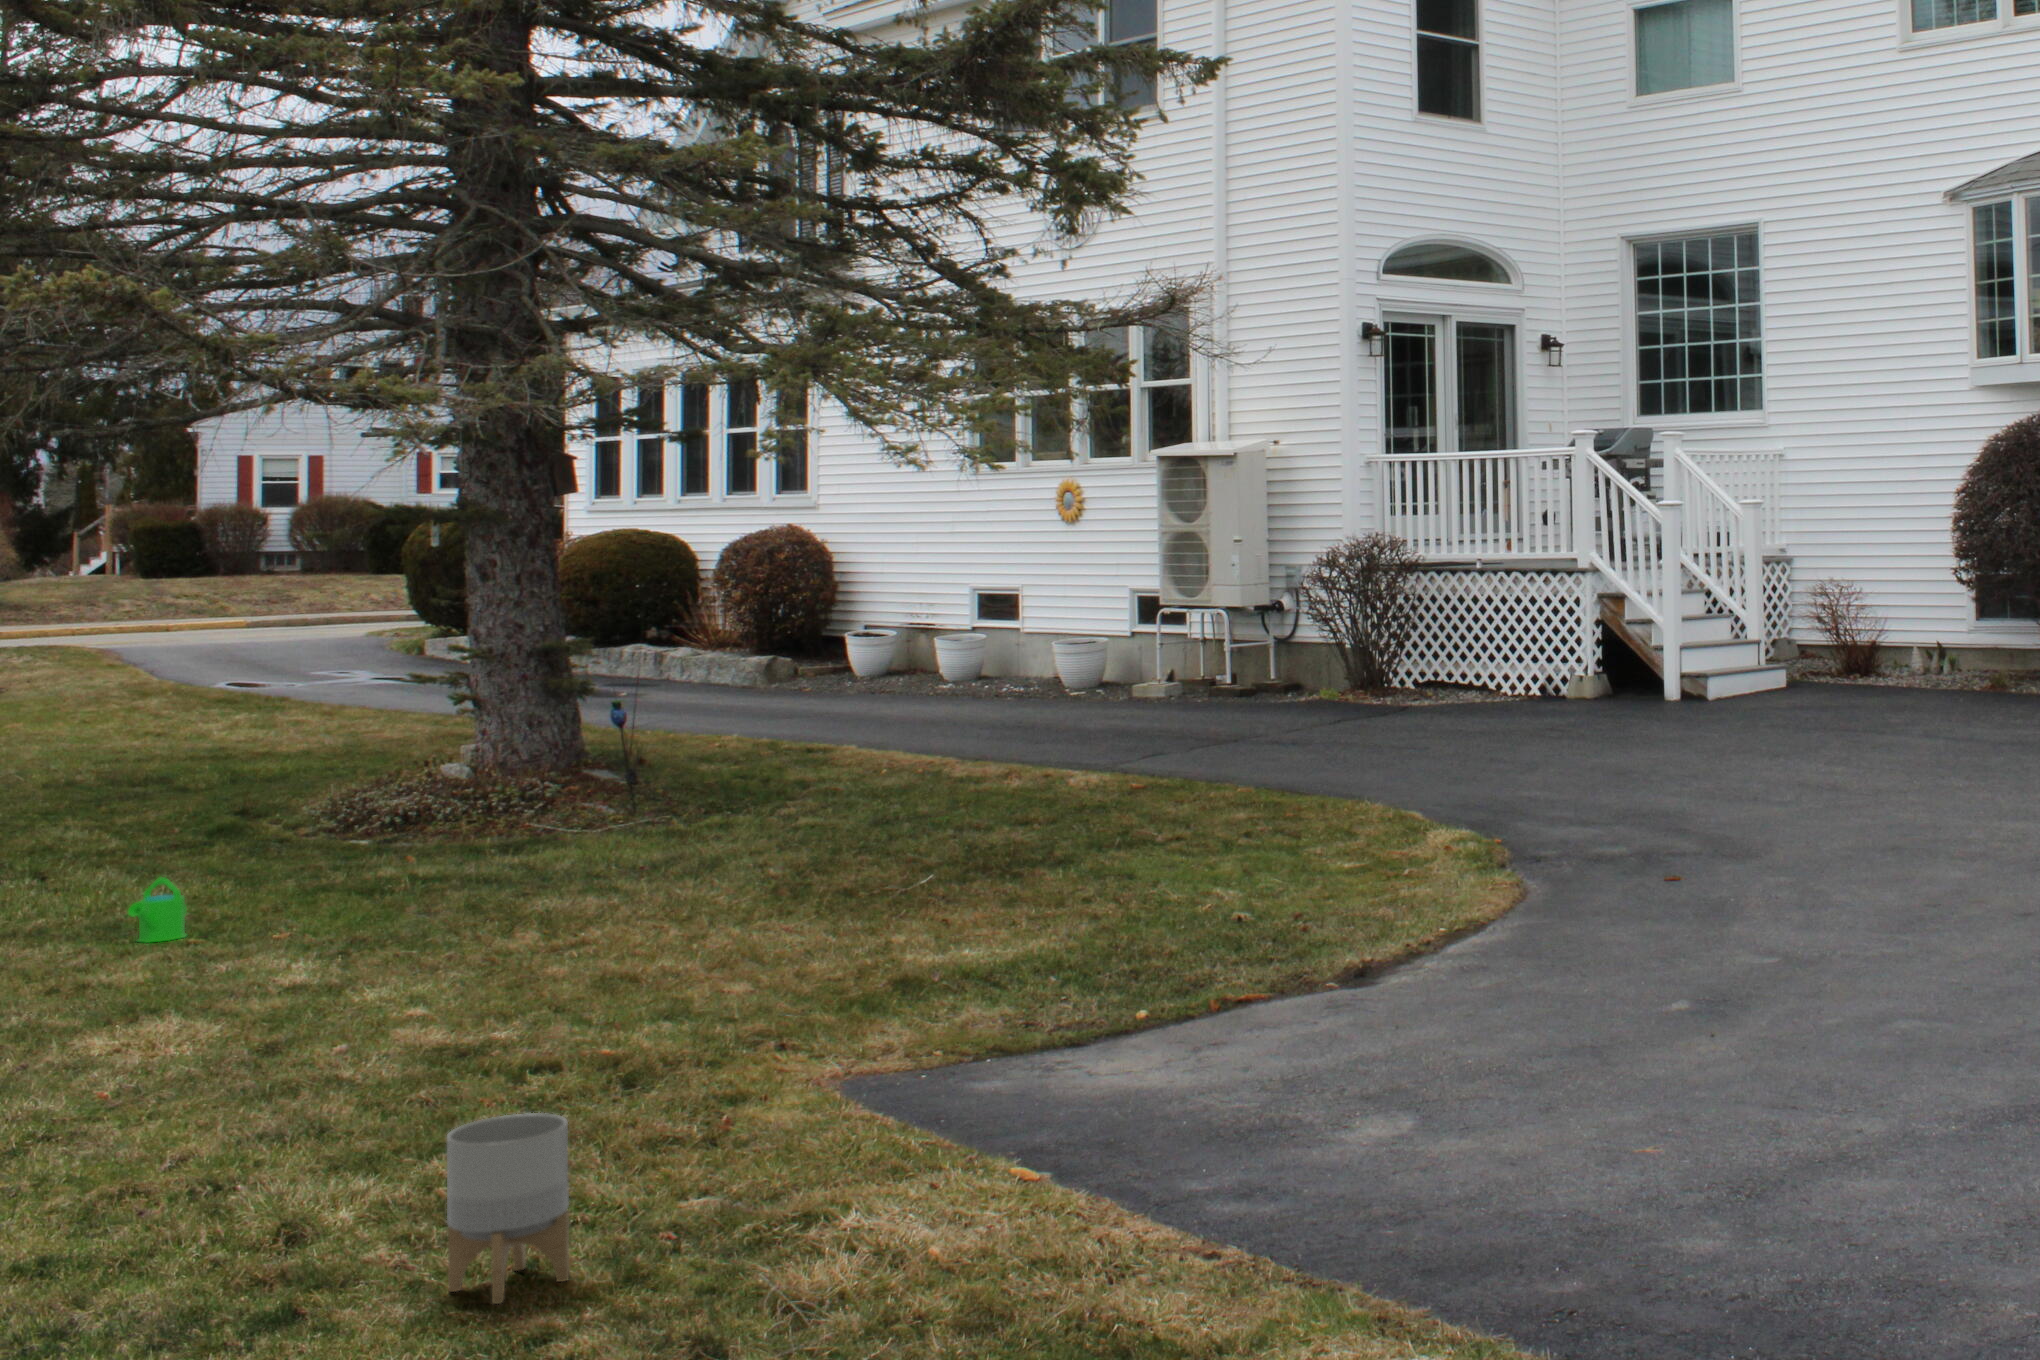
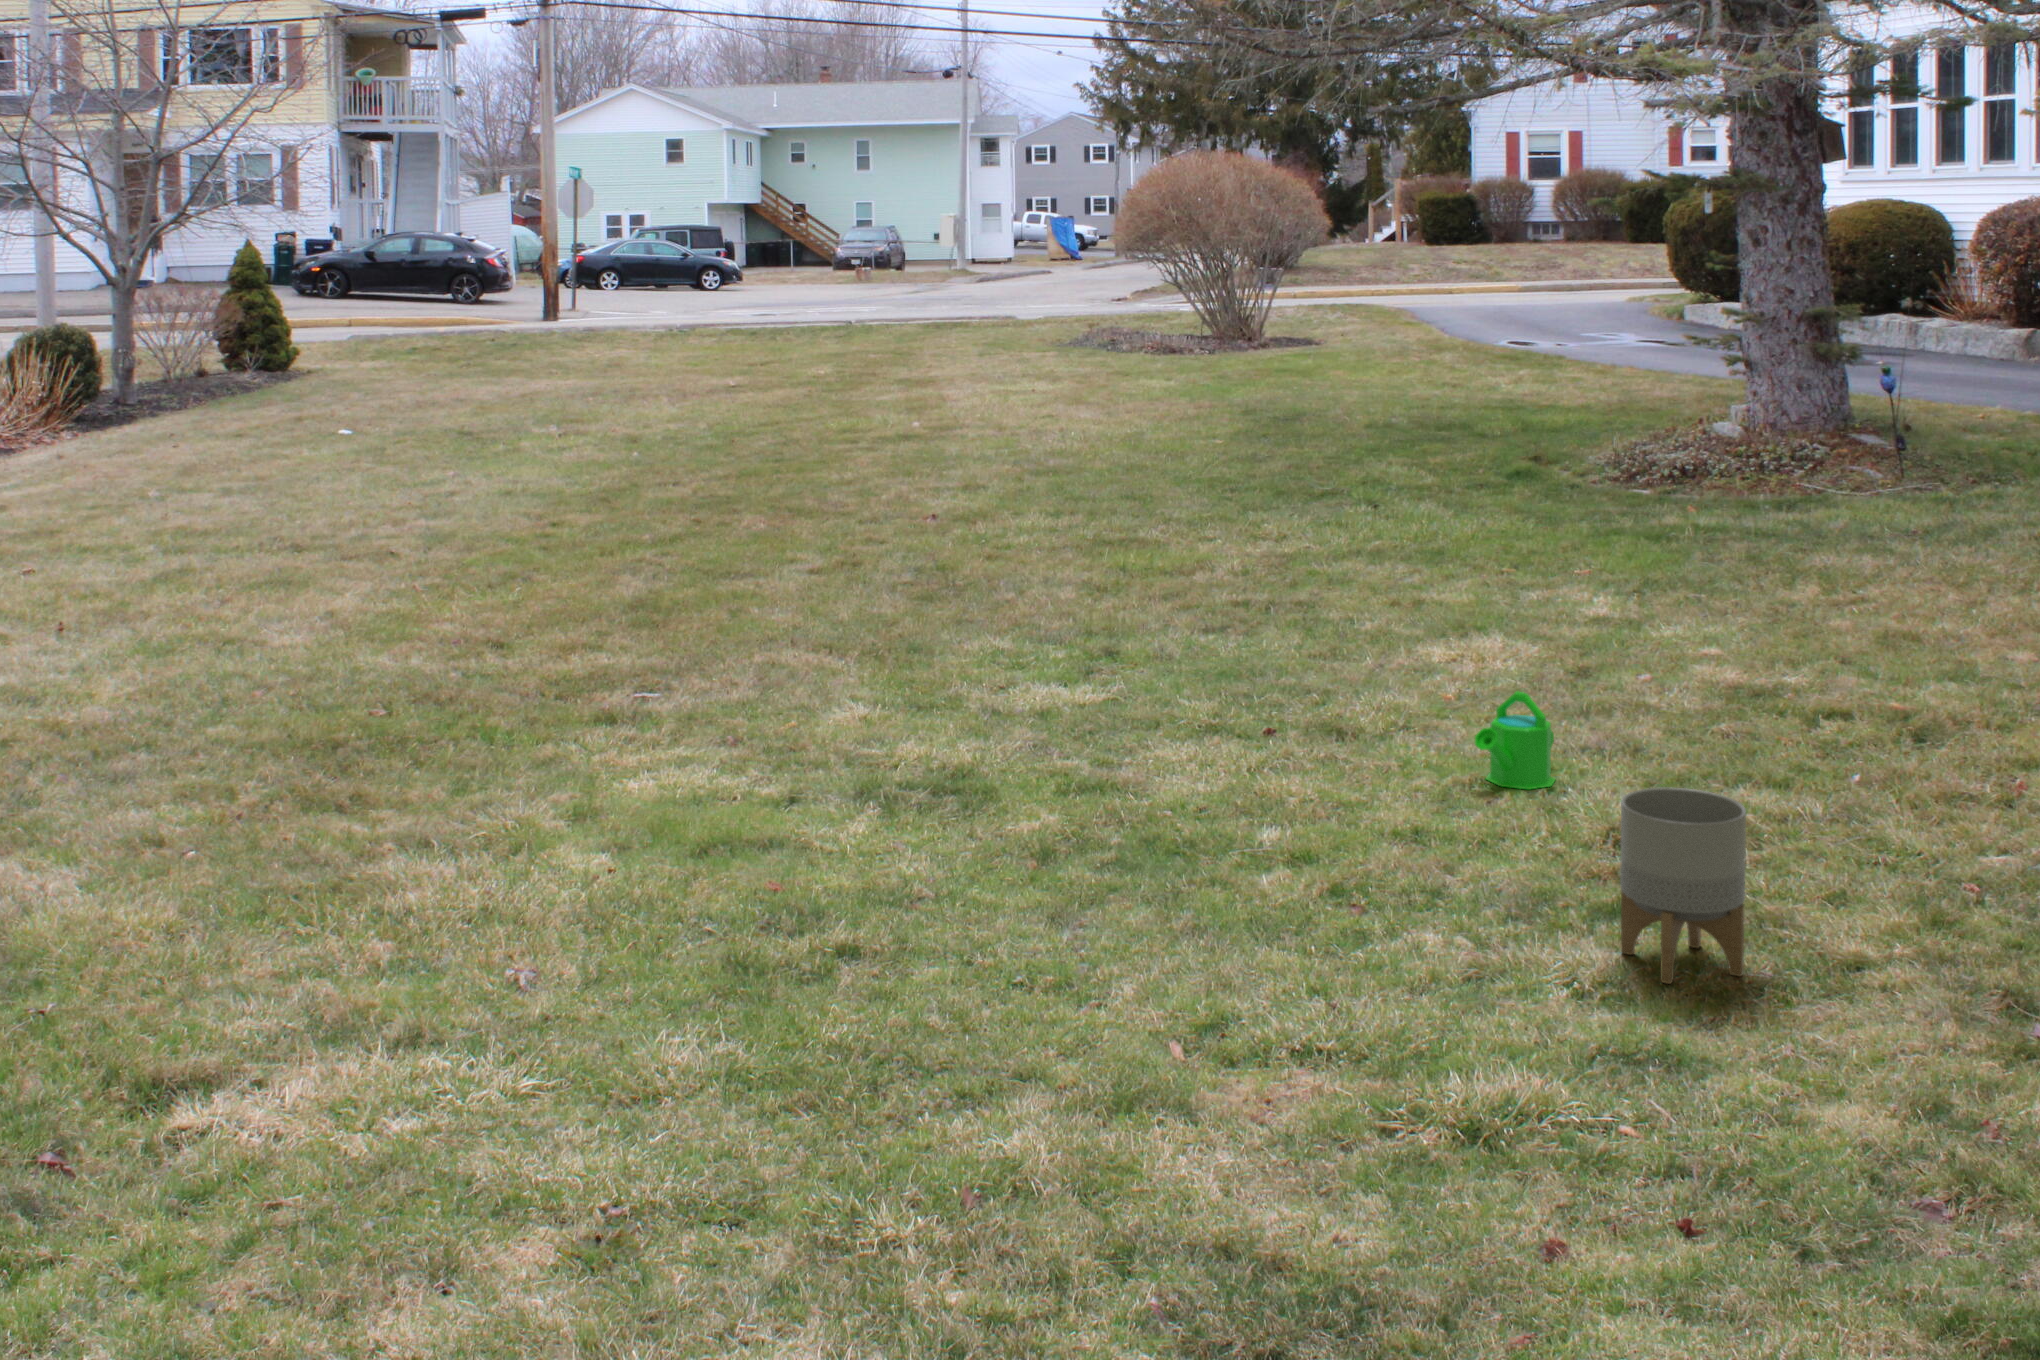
watering can: present [128,877,187,943] -> present [1475,692,1555,789]

